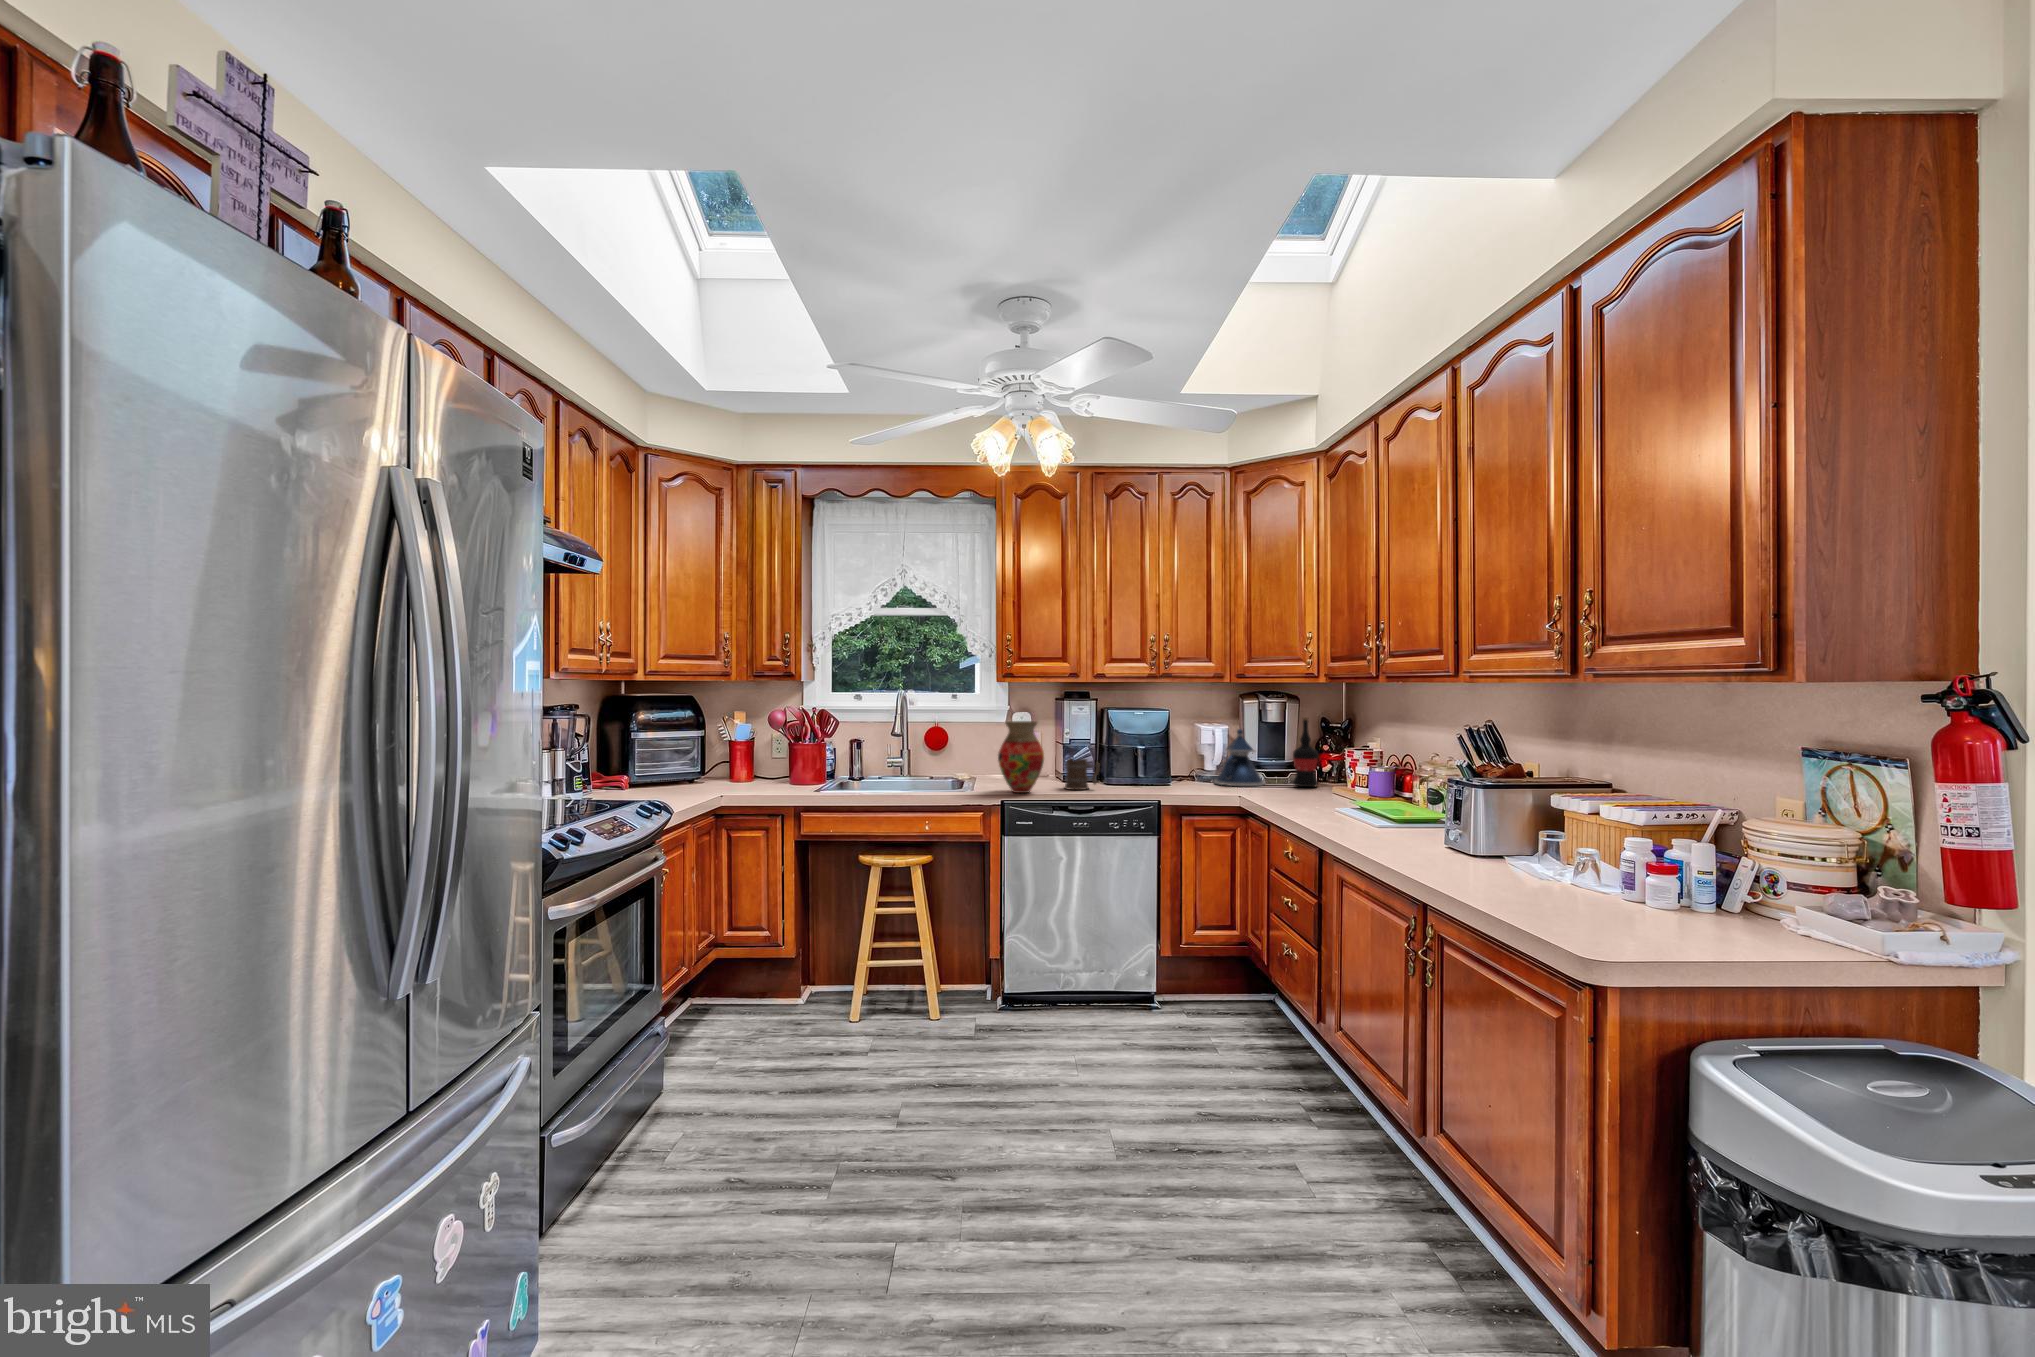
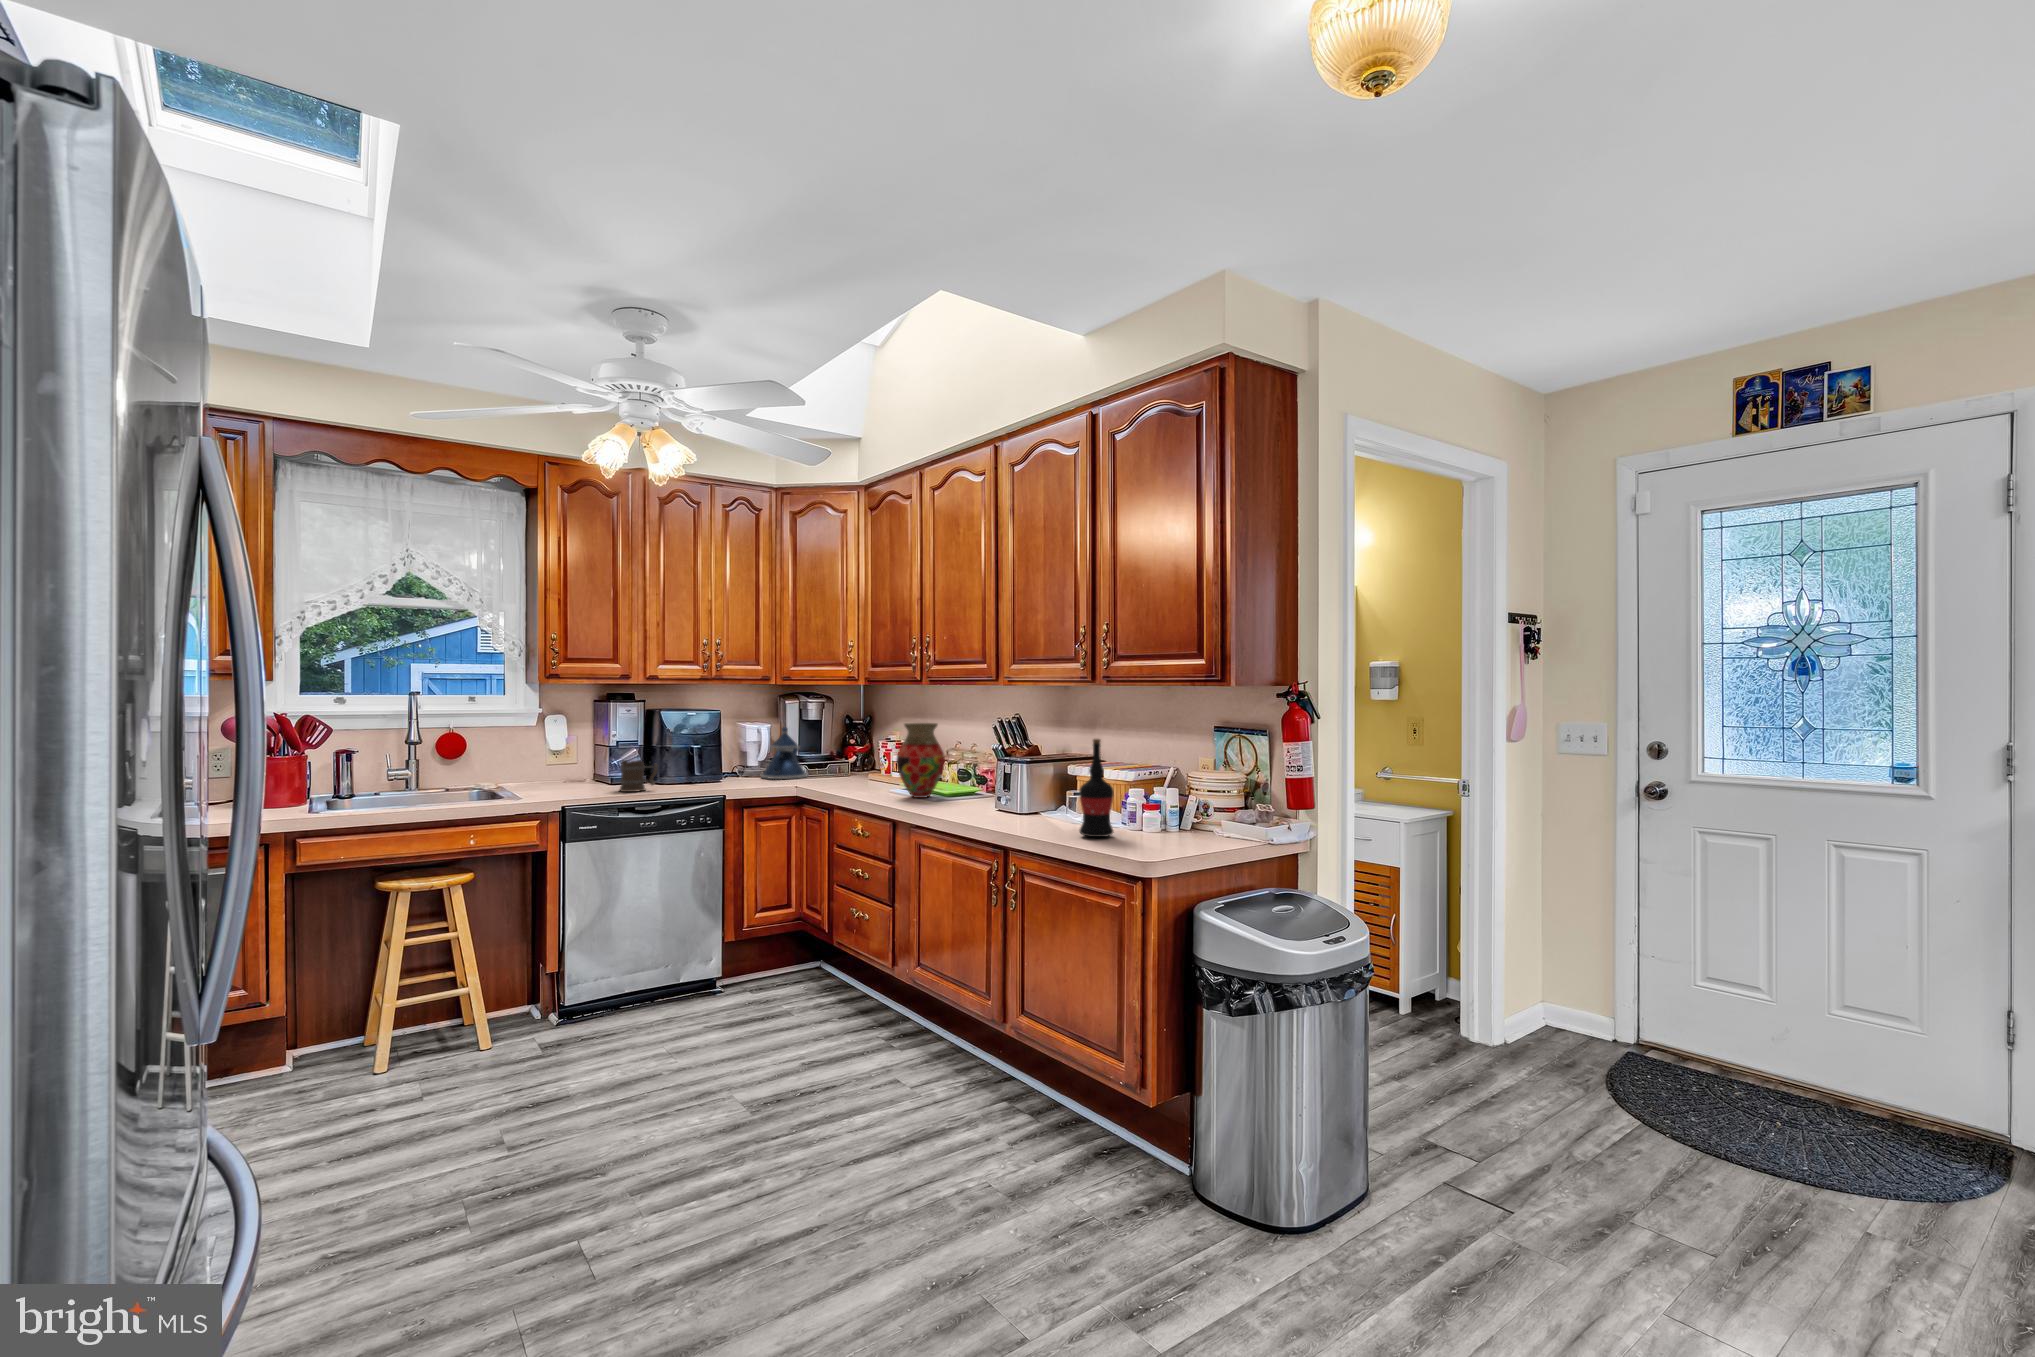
wine bottle: present [1293,717,1318,787] -> present [1079,739,1114,837]
vase: present [998,721,1044,793] -> present [896,723,945,798]

